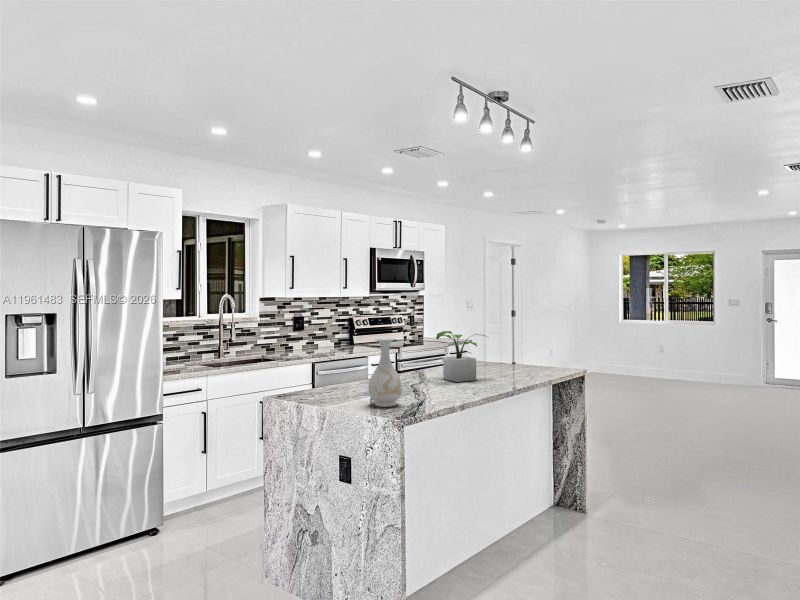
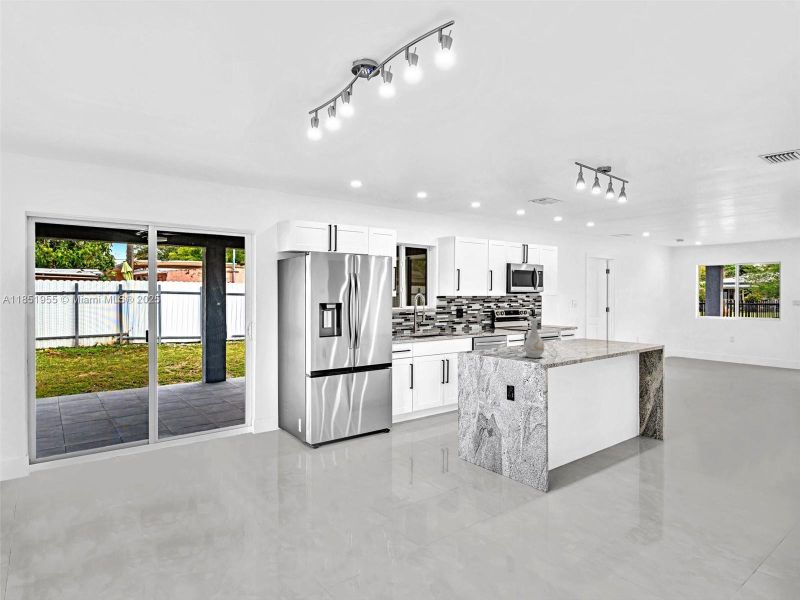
potted plant: present [436,331,487,382] -> none [560,317,597,348]

